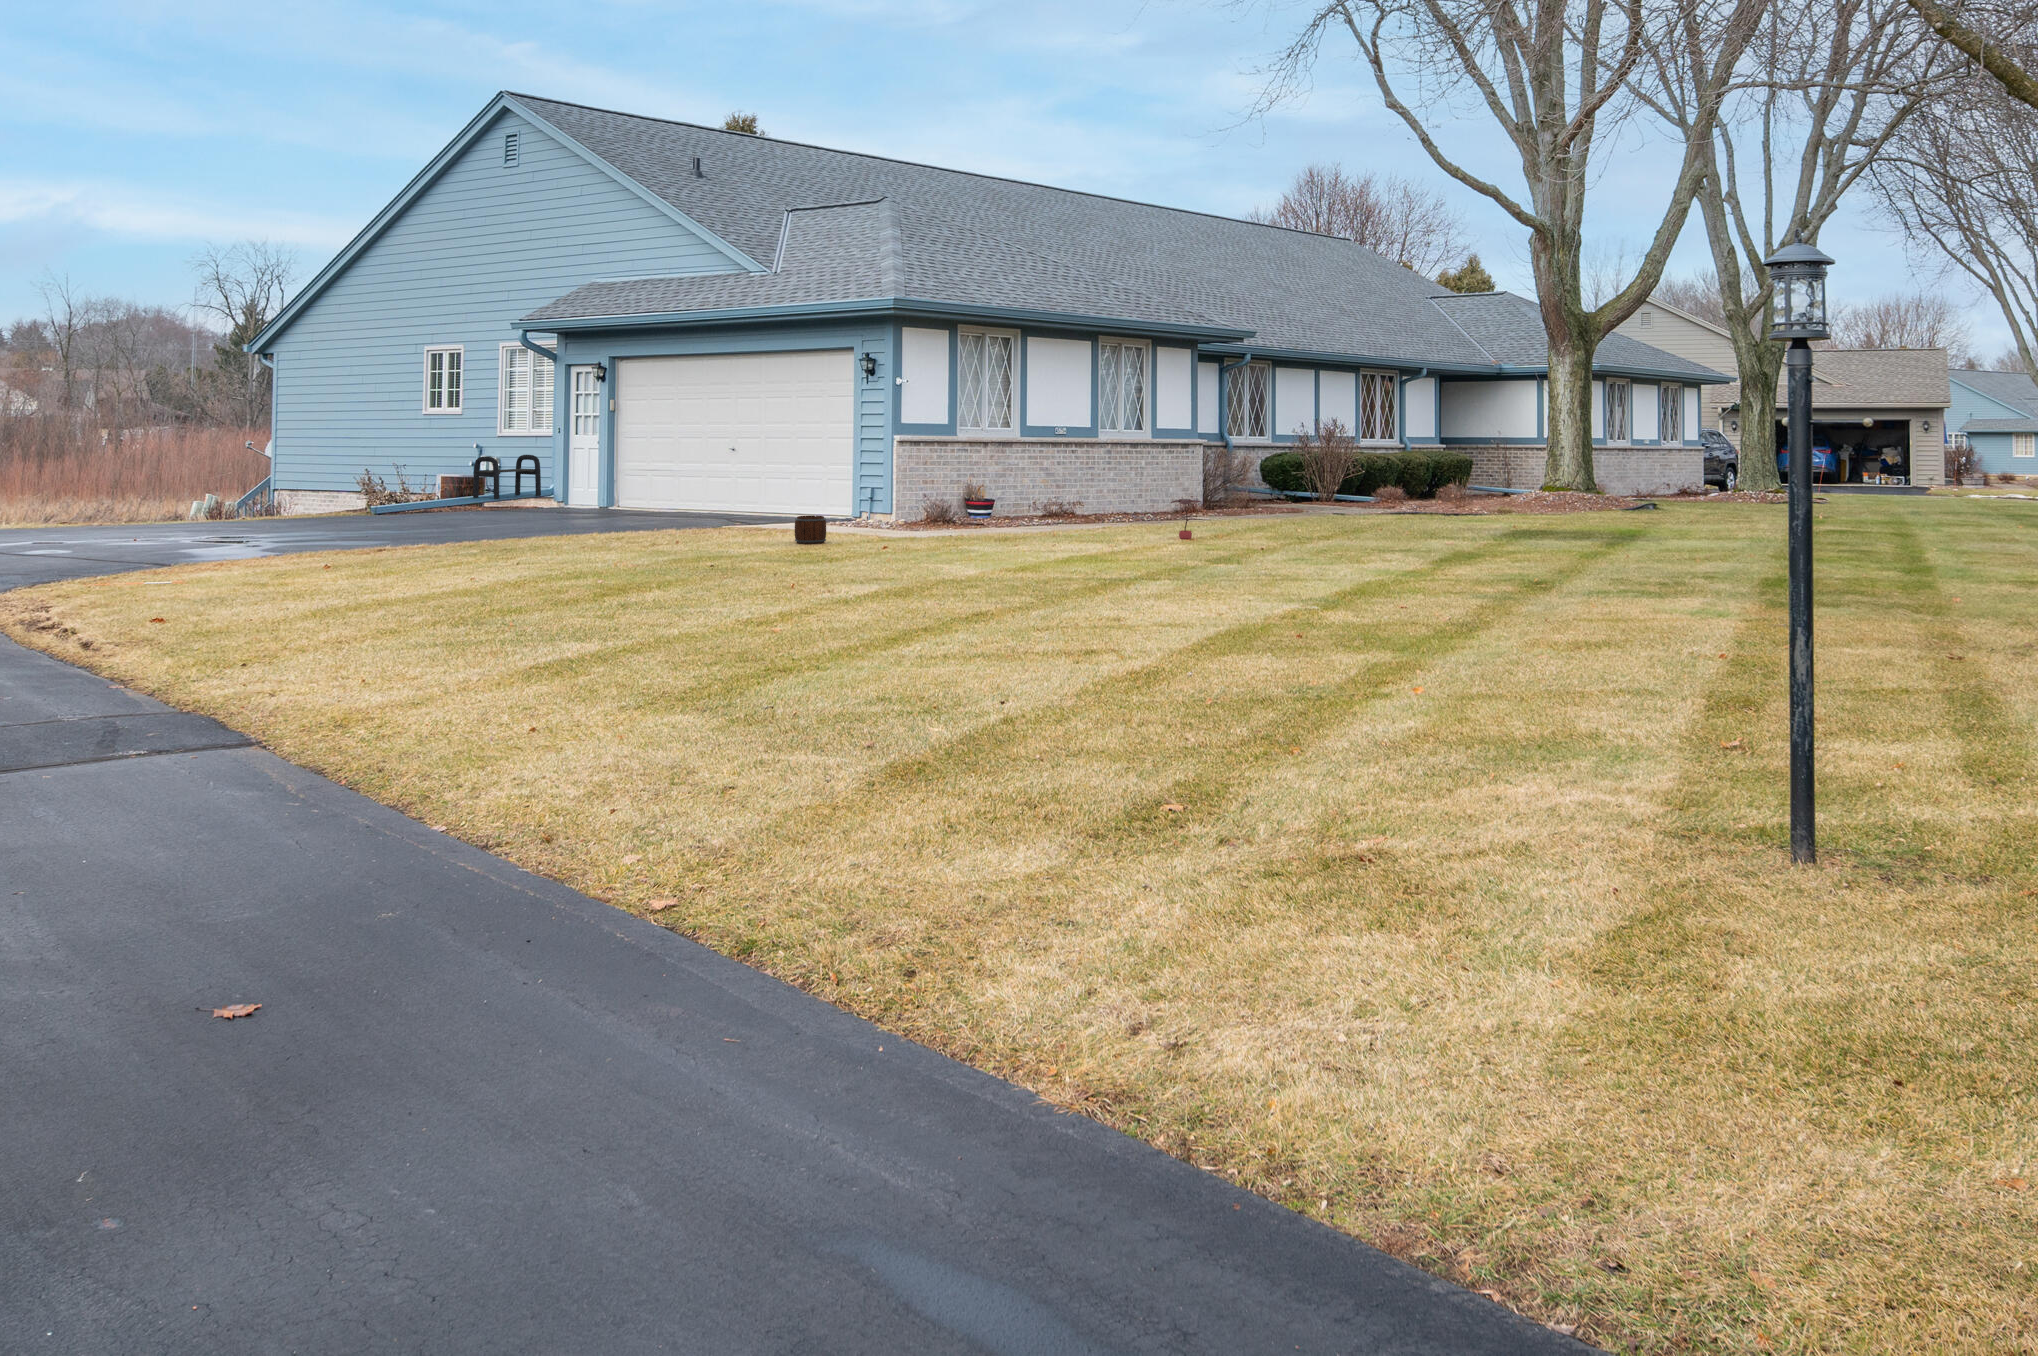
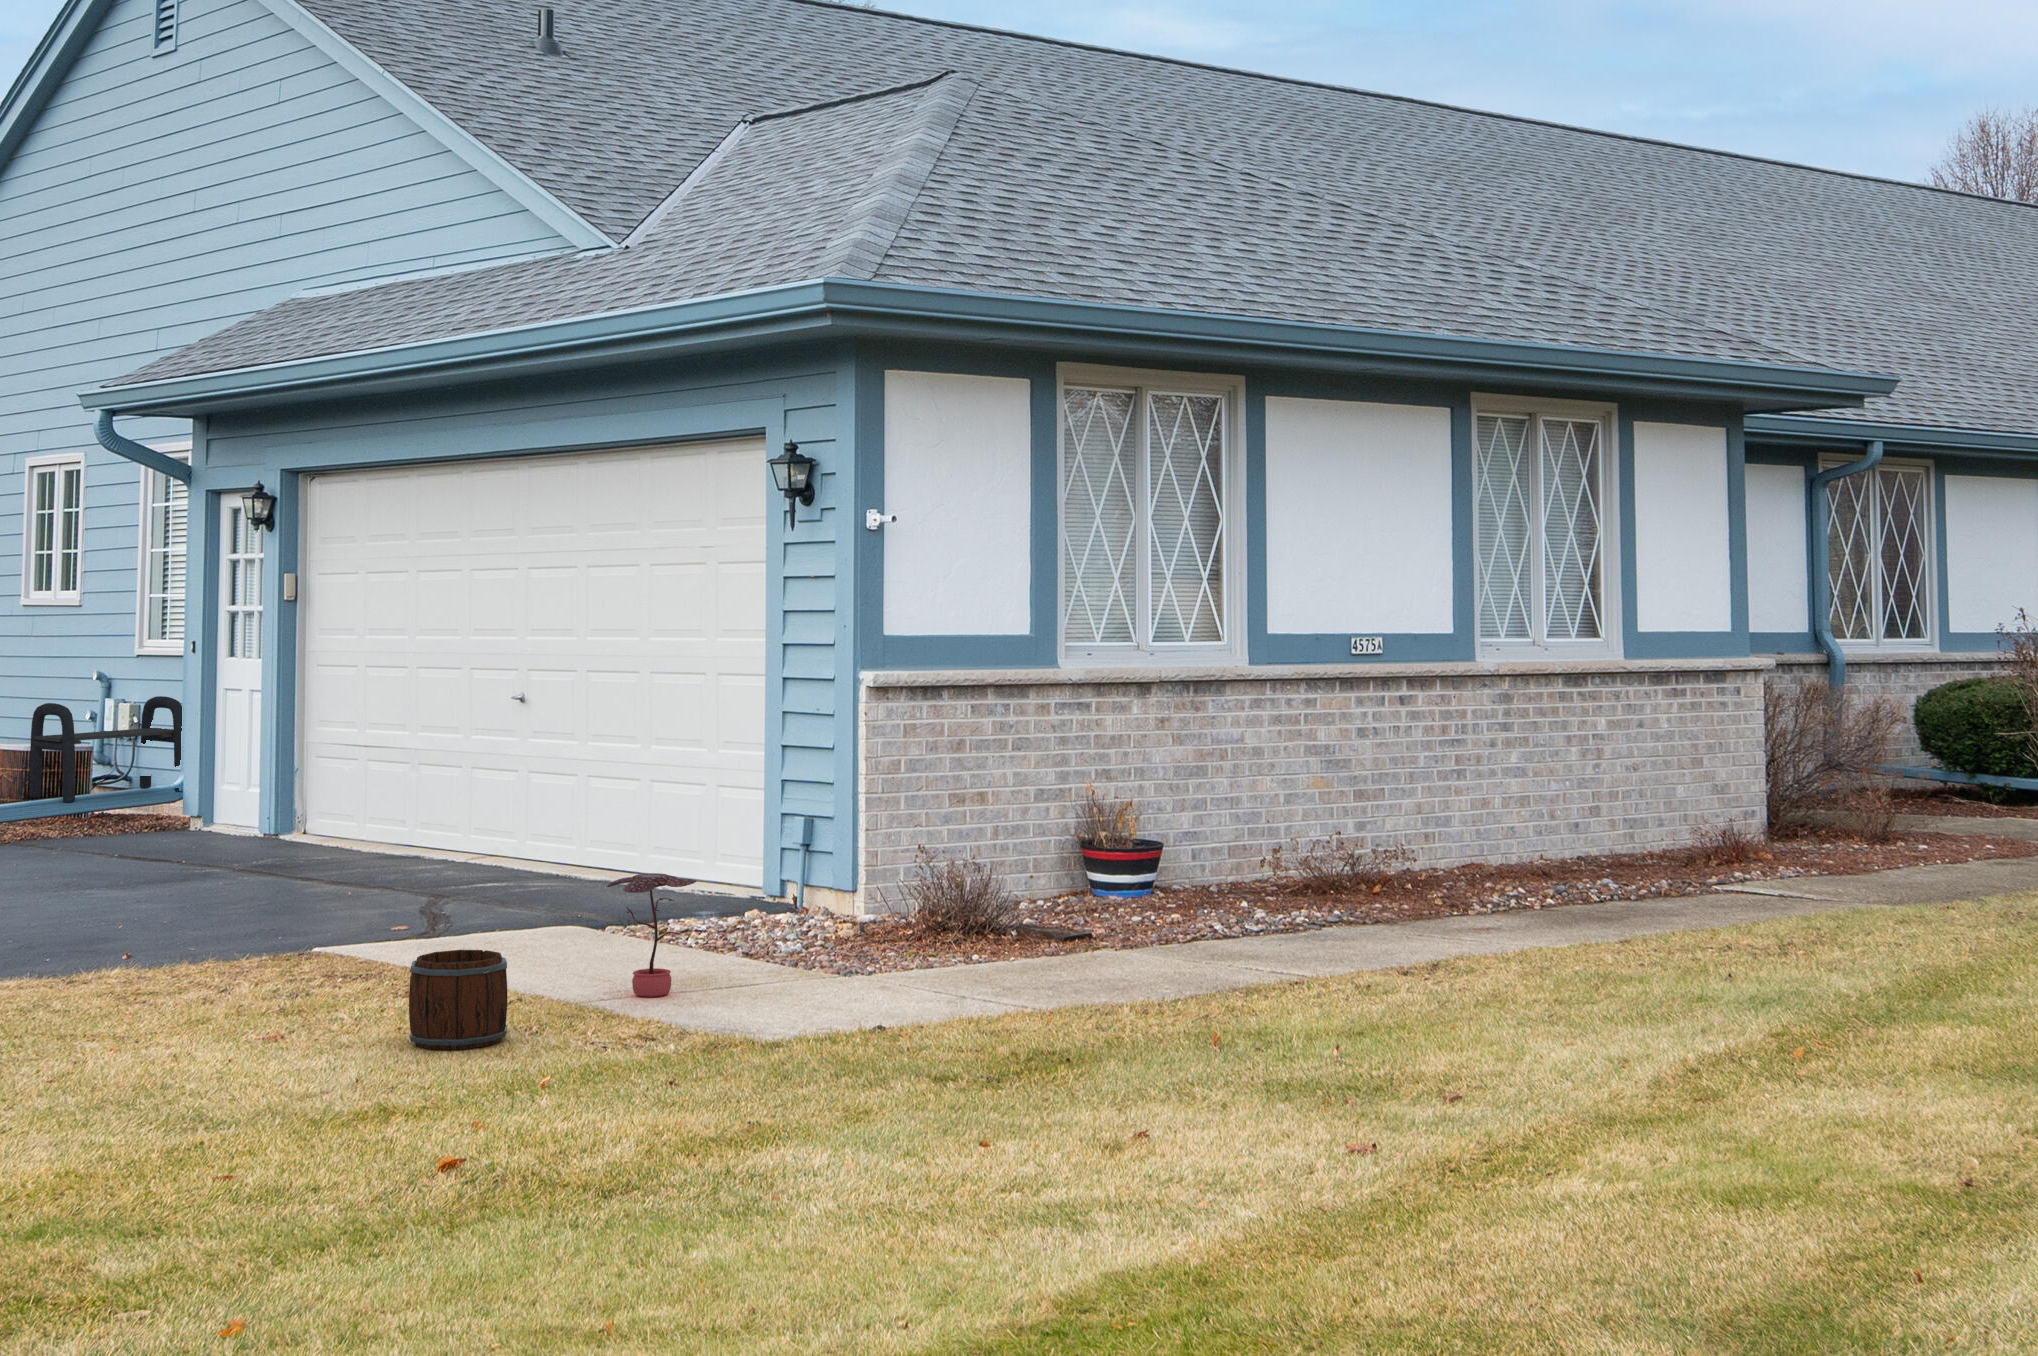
potted plant: present [1171,499,1200,539] -> present [607,873,696,997]

